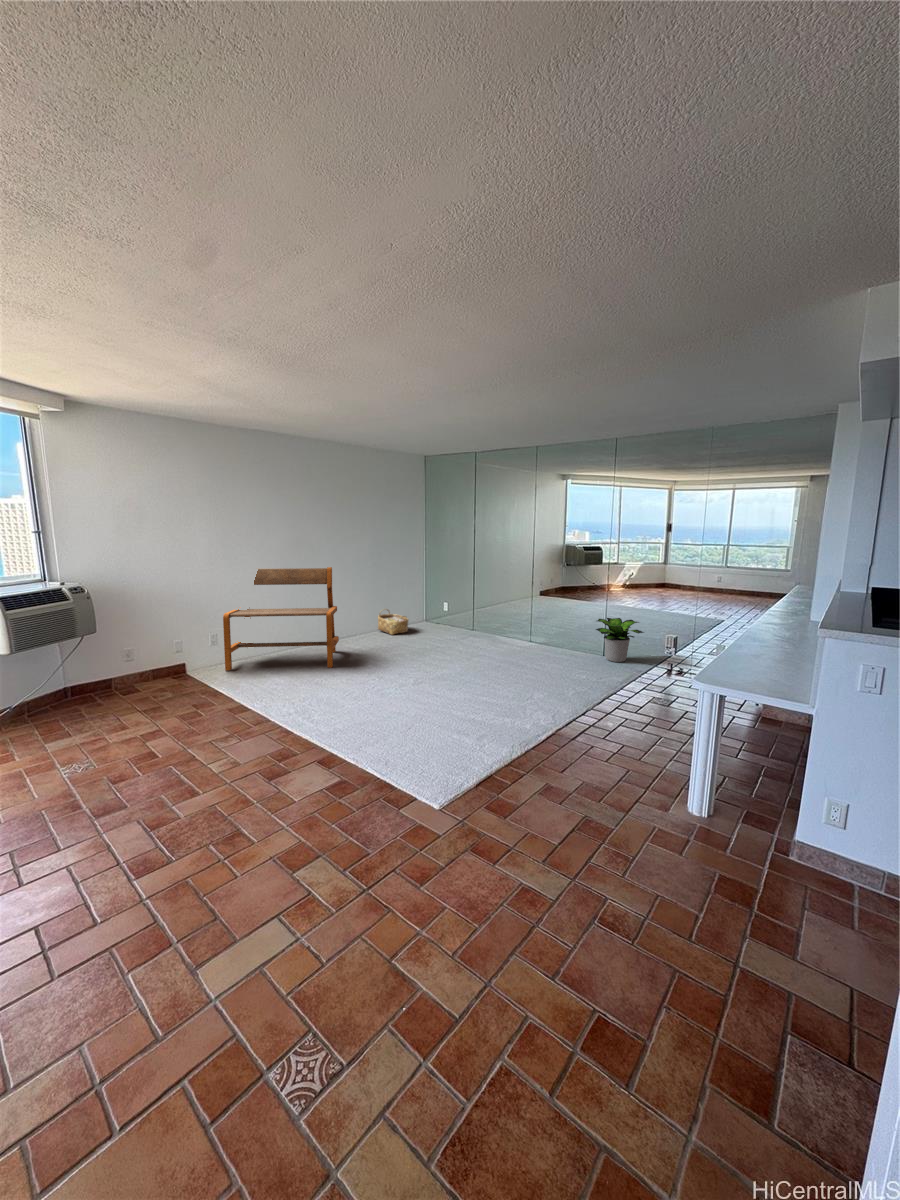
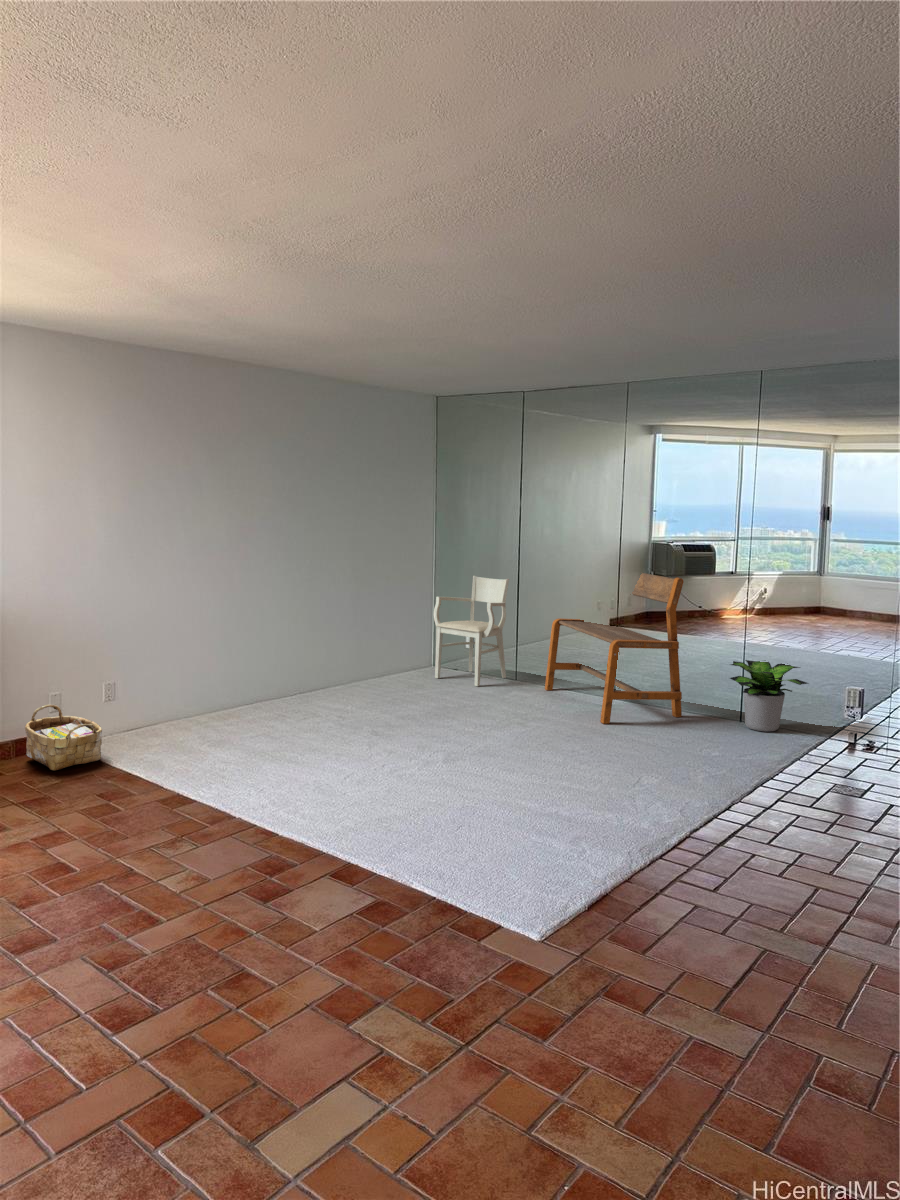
armchair: none [422,566,467,634] -> present [434,576,509,686]
bench: present [223,567,339,670] -> present [545,573,683,724]
woven basket: present [378,609,409,635] -> present [25,704,102,771]

